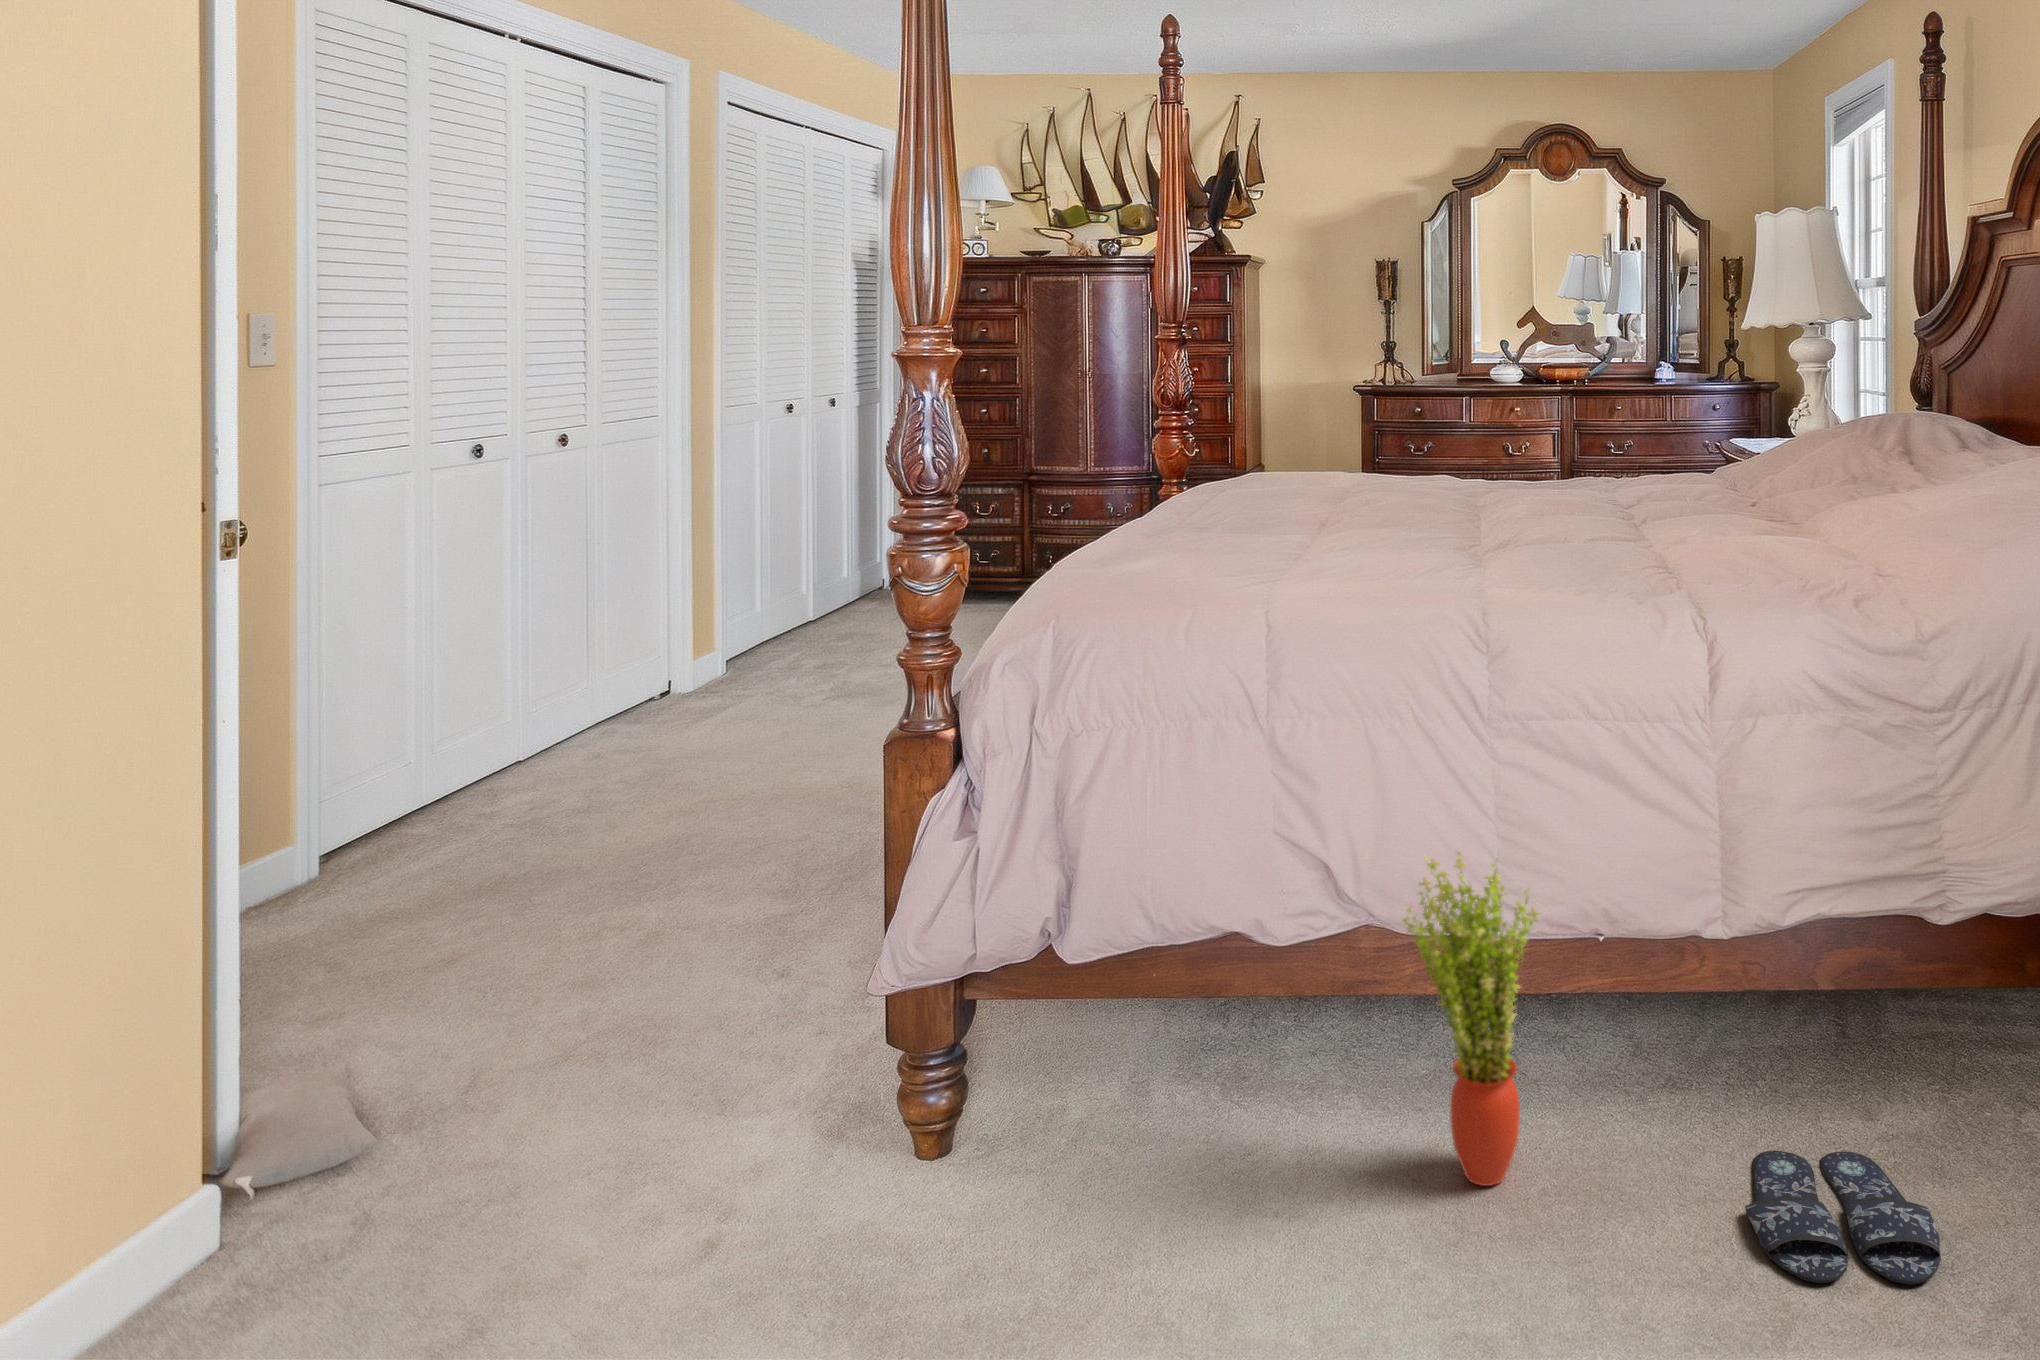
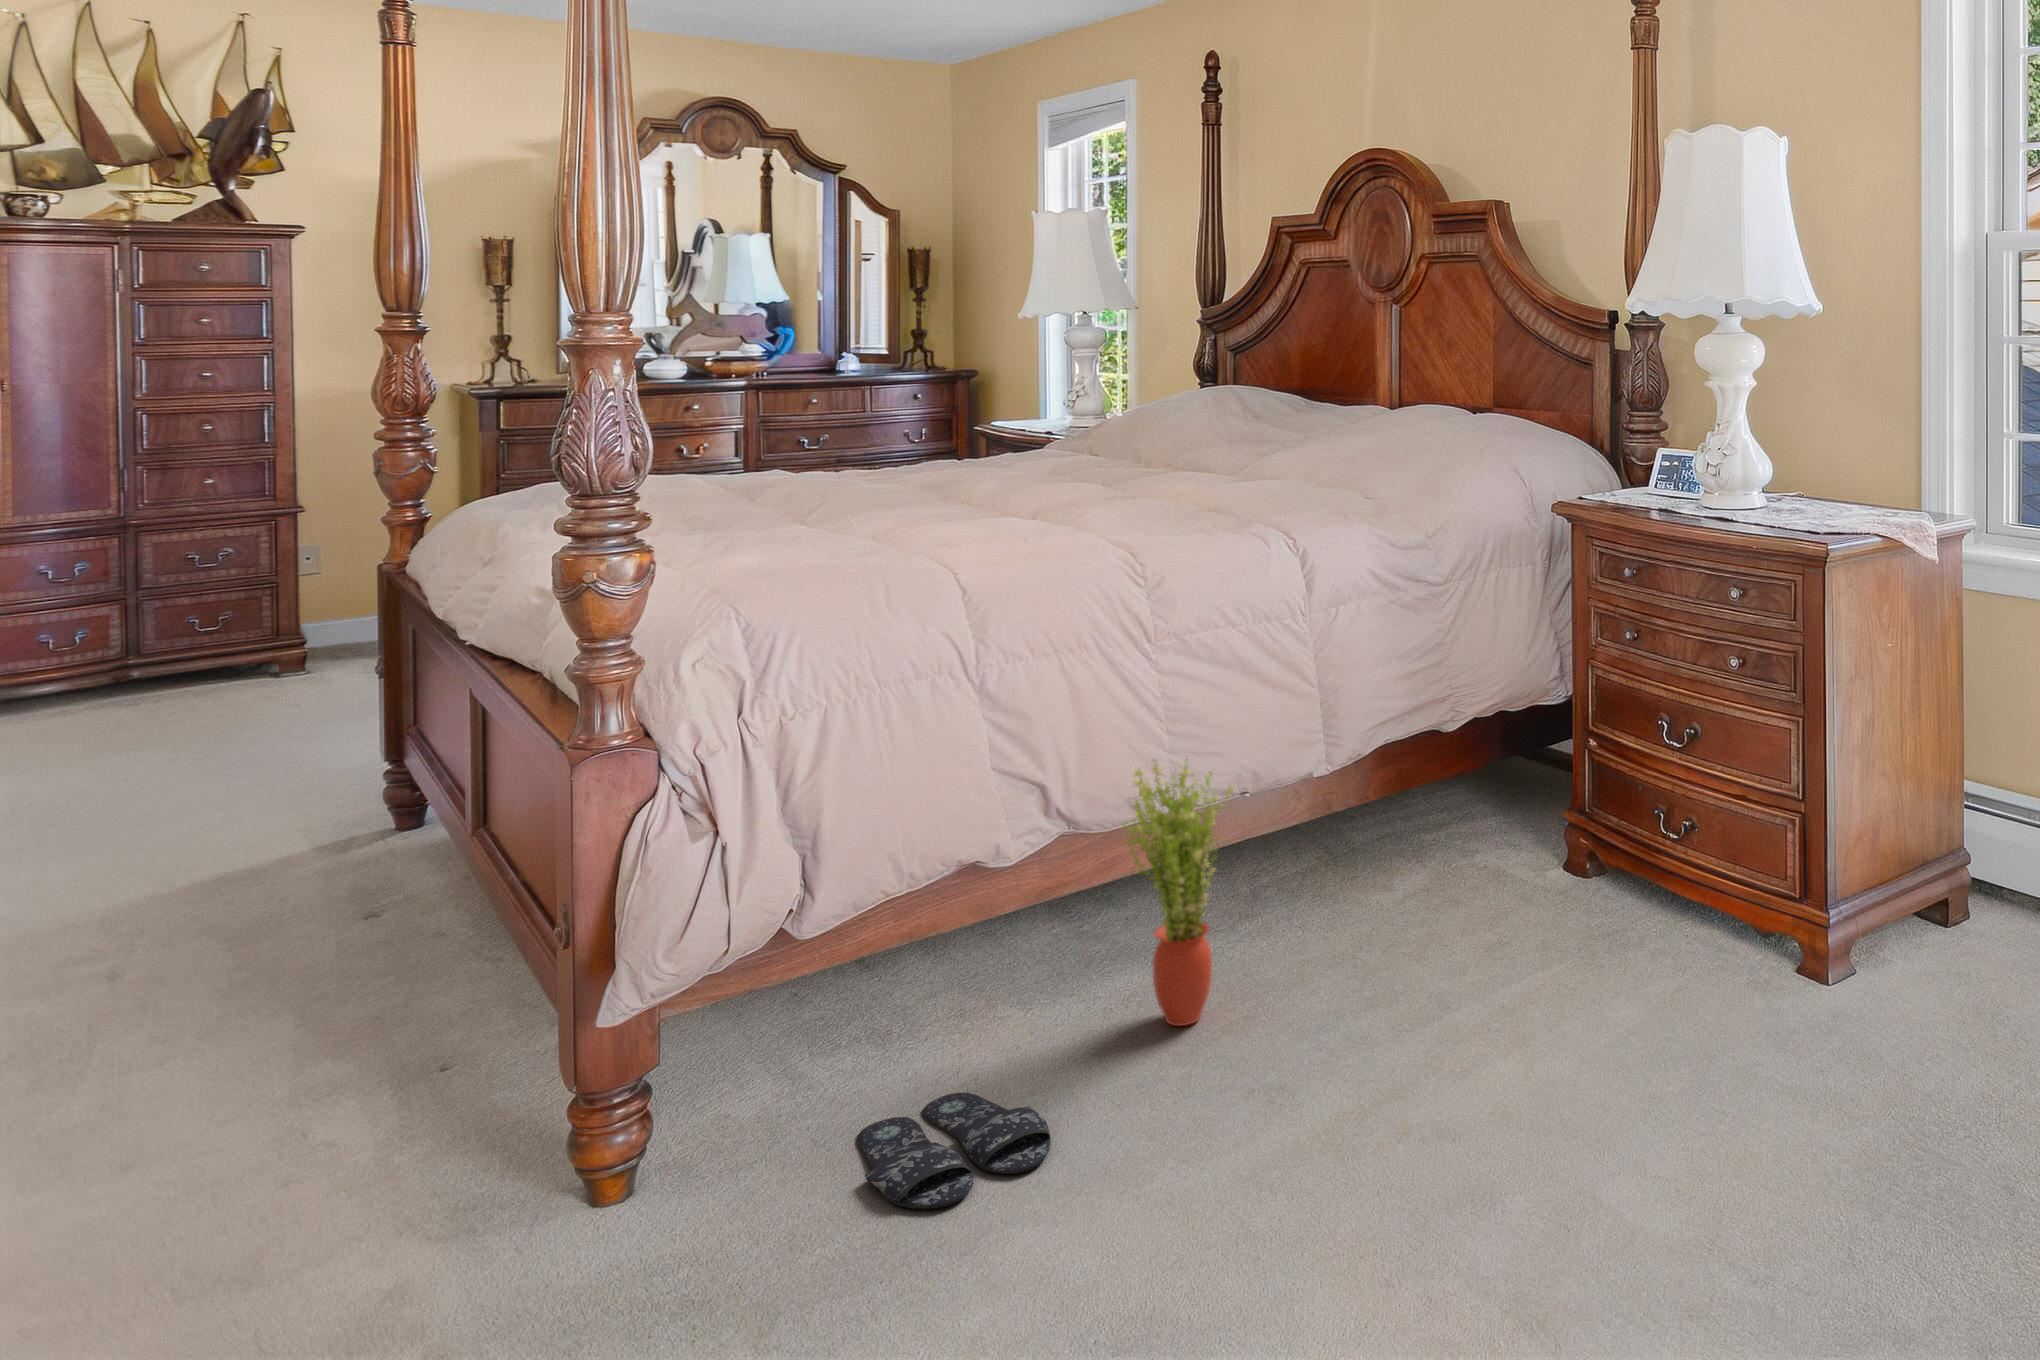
slippers: present [1745,1151,1941,1284] -> present [857,1093,1051,1208]

